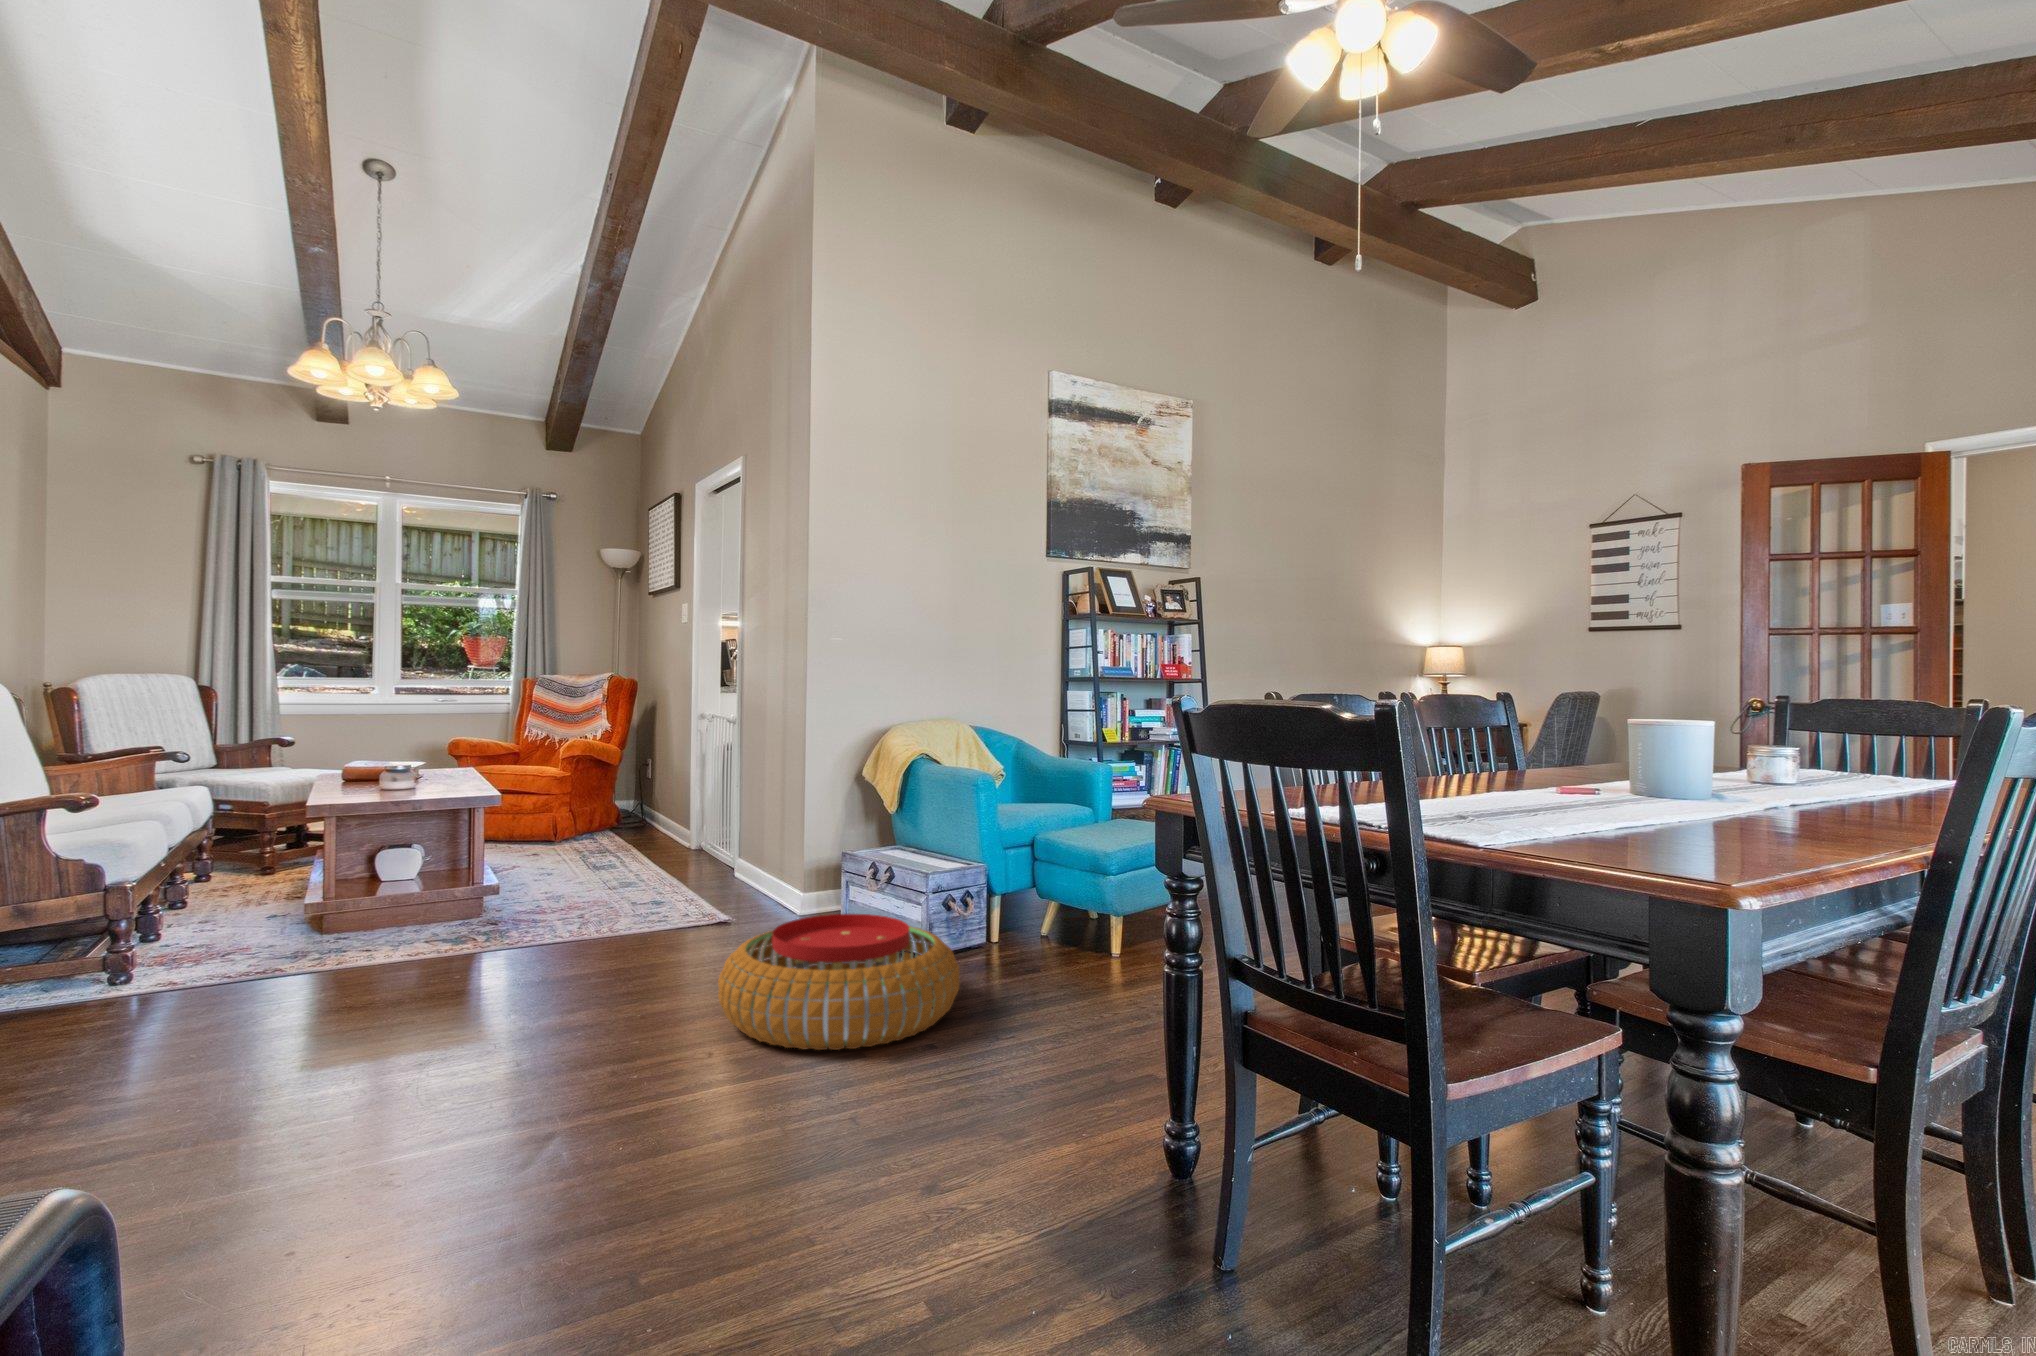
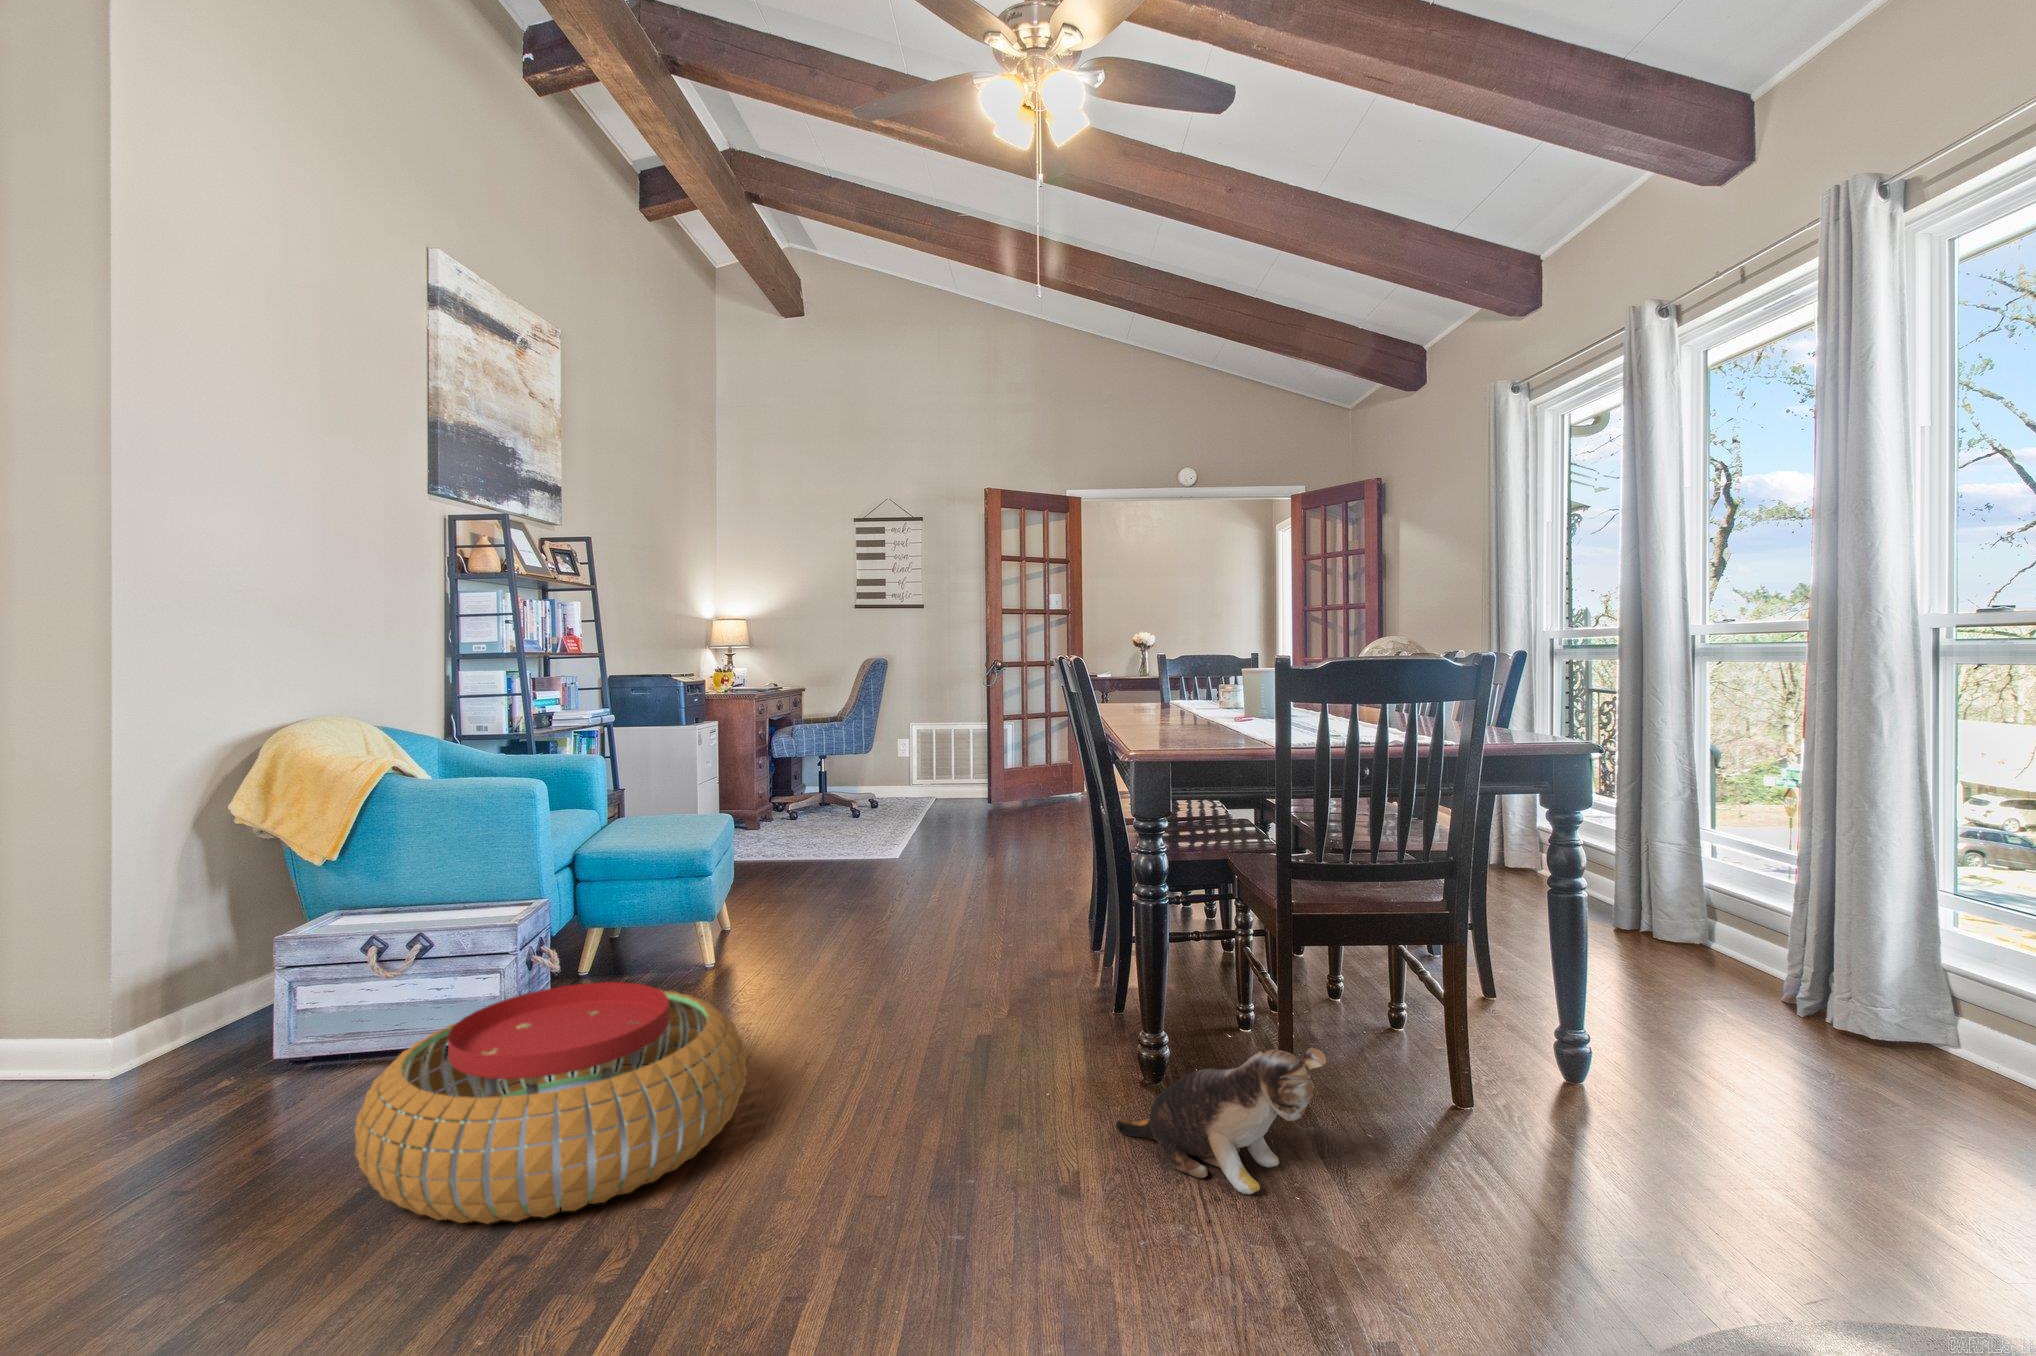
plush toy: none [1008,1115,1099,1251] -> present [1116,1048,1326,1194]

